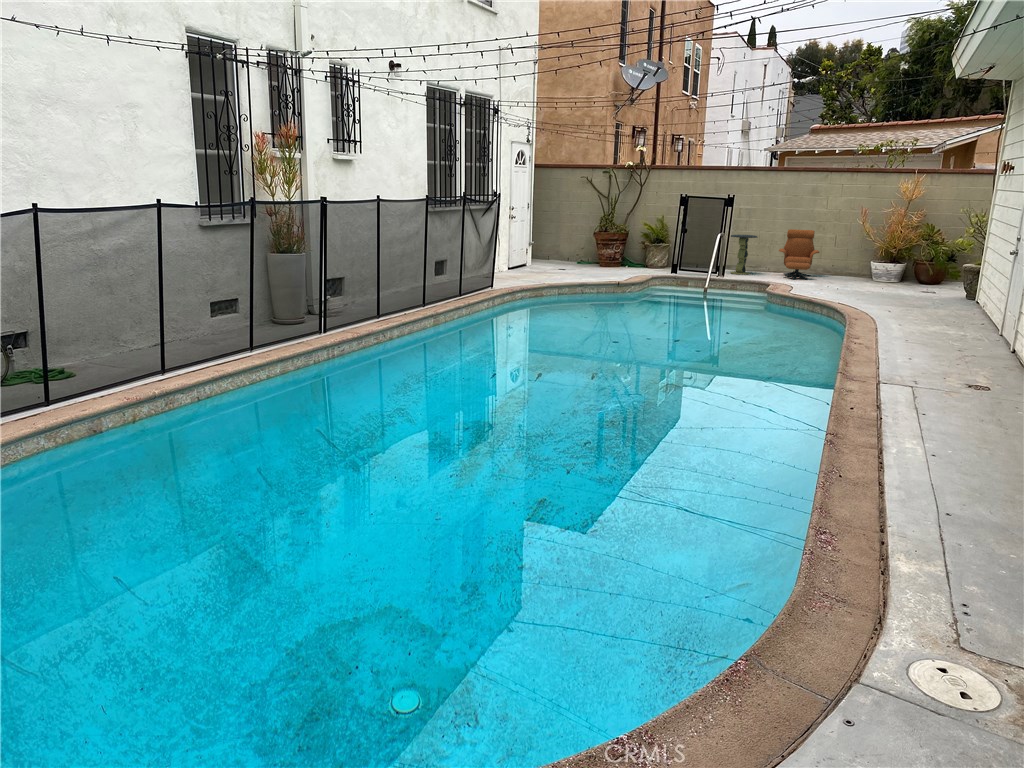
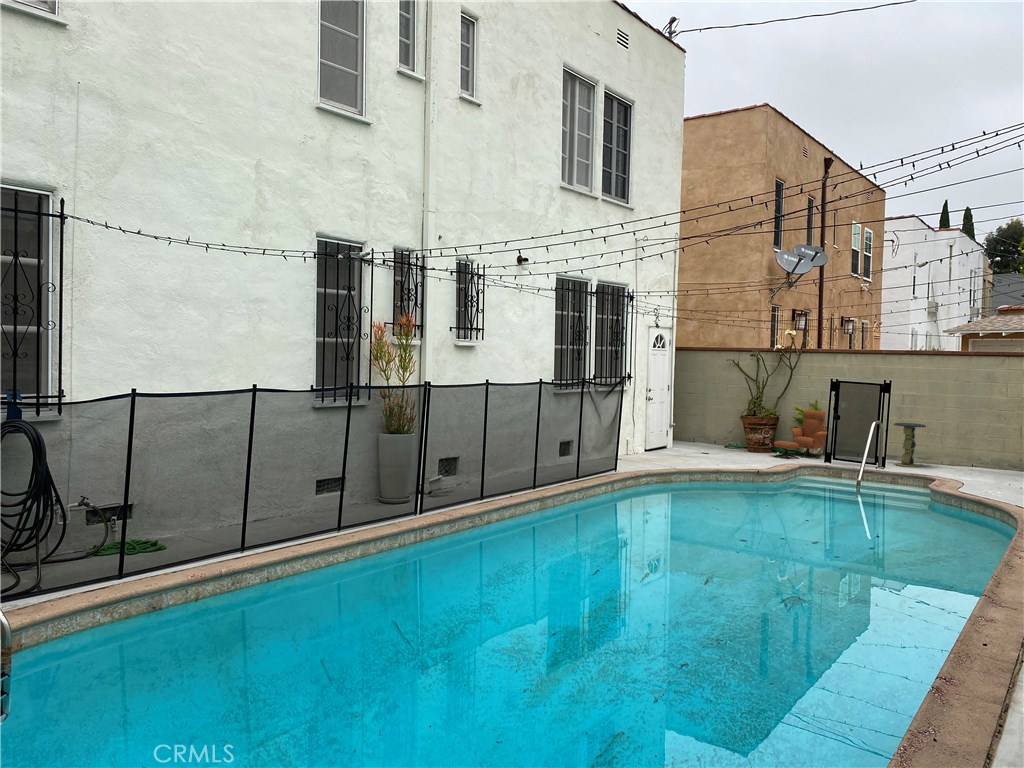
lounge chair: present [779,229,819,280] -> present [774,410,827,459]

